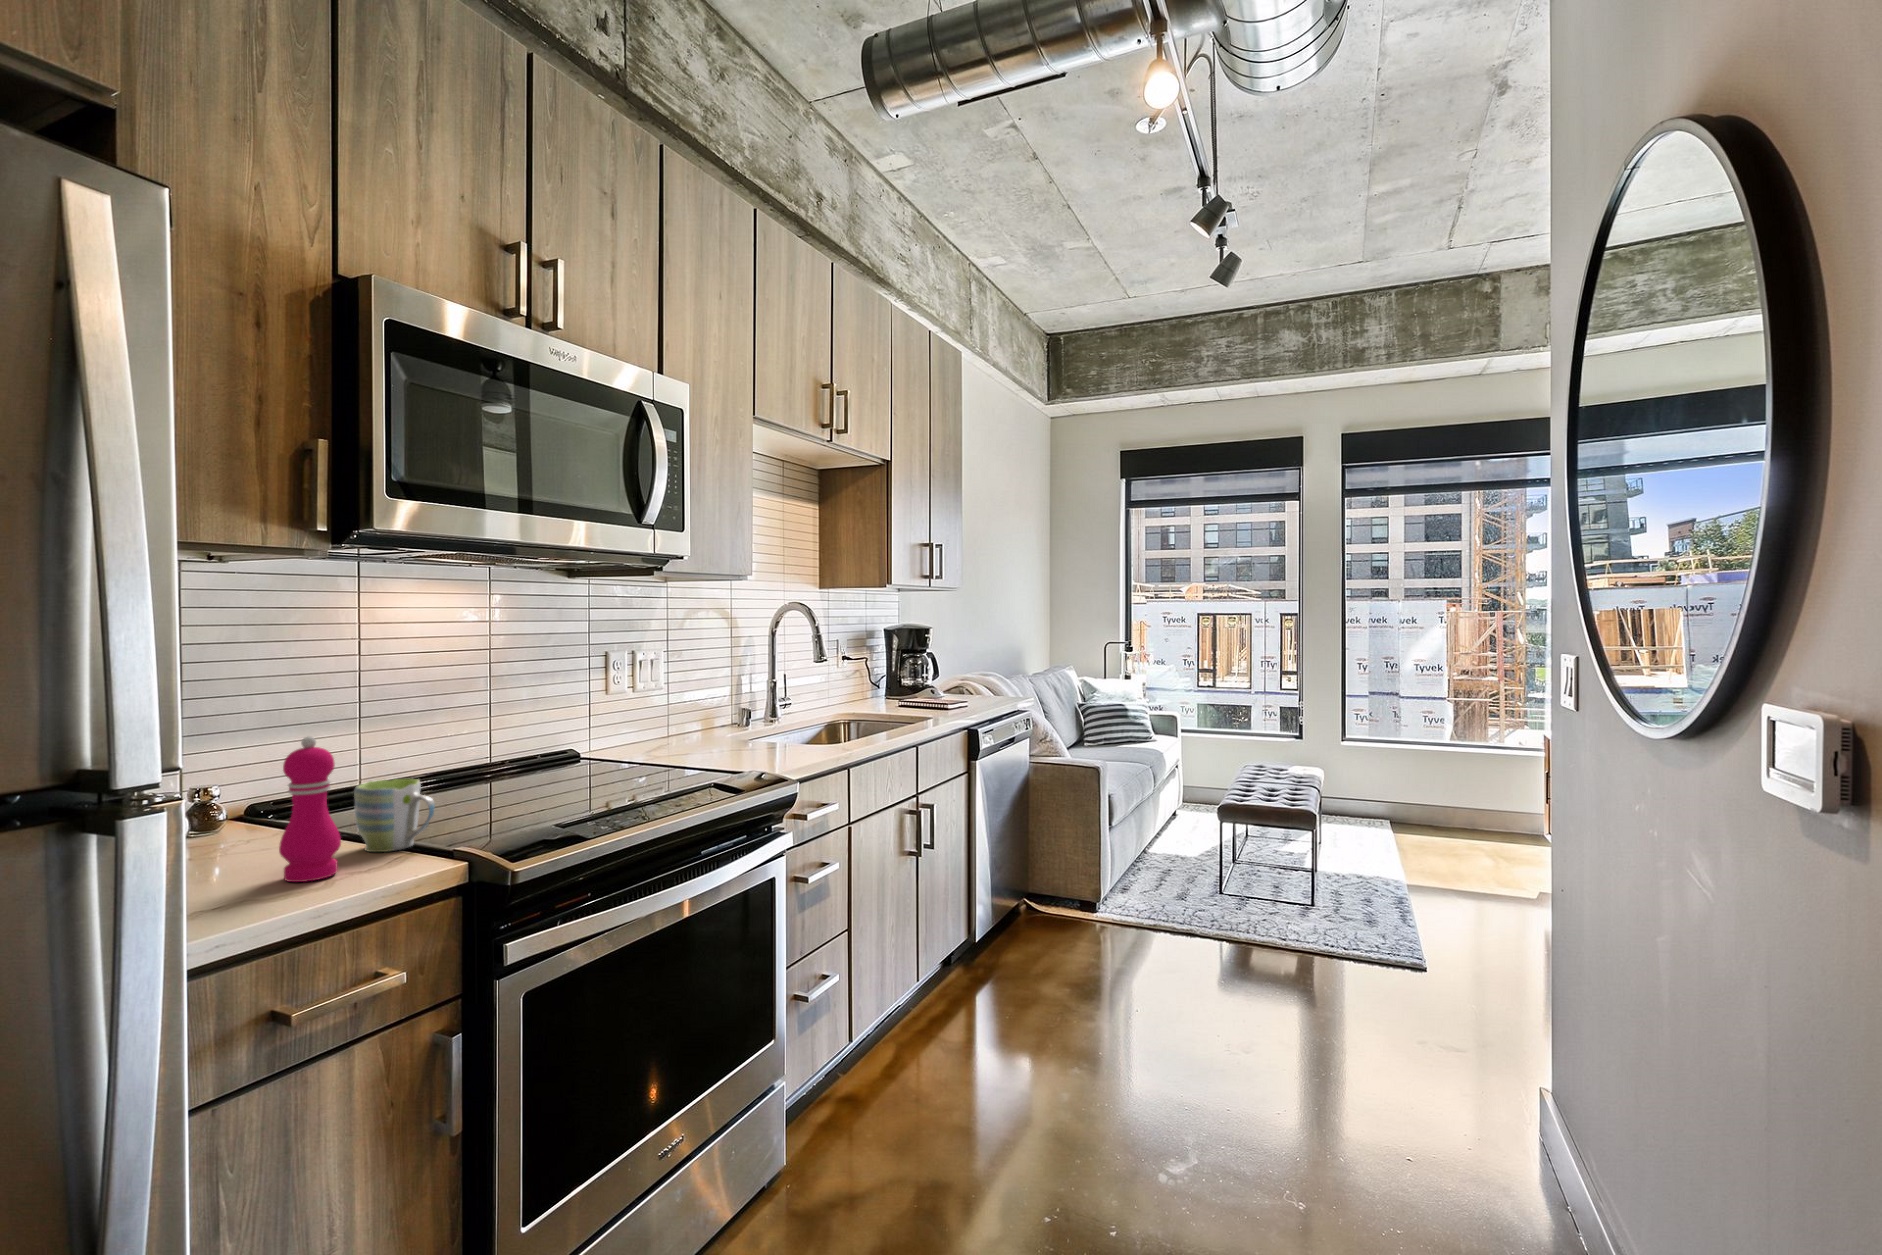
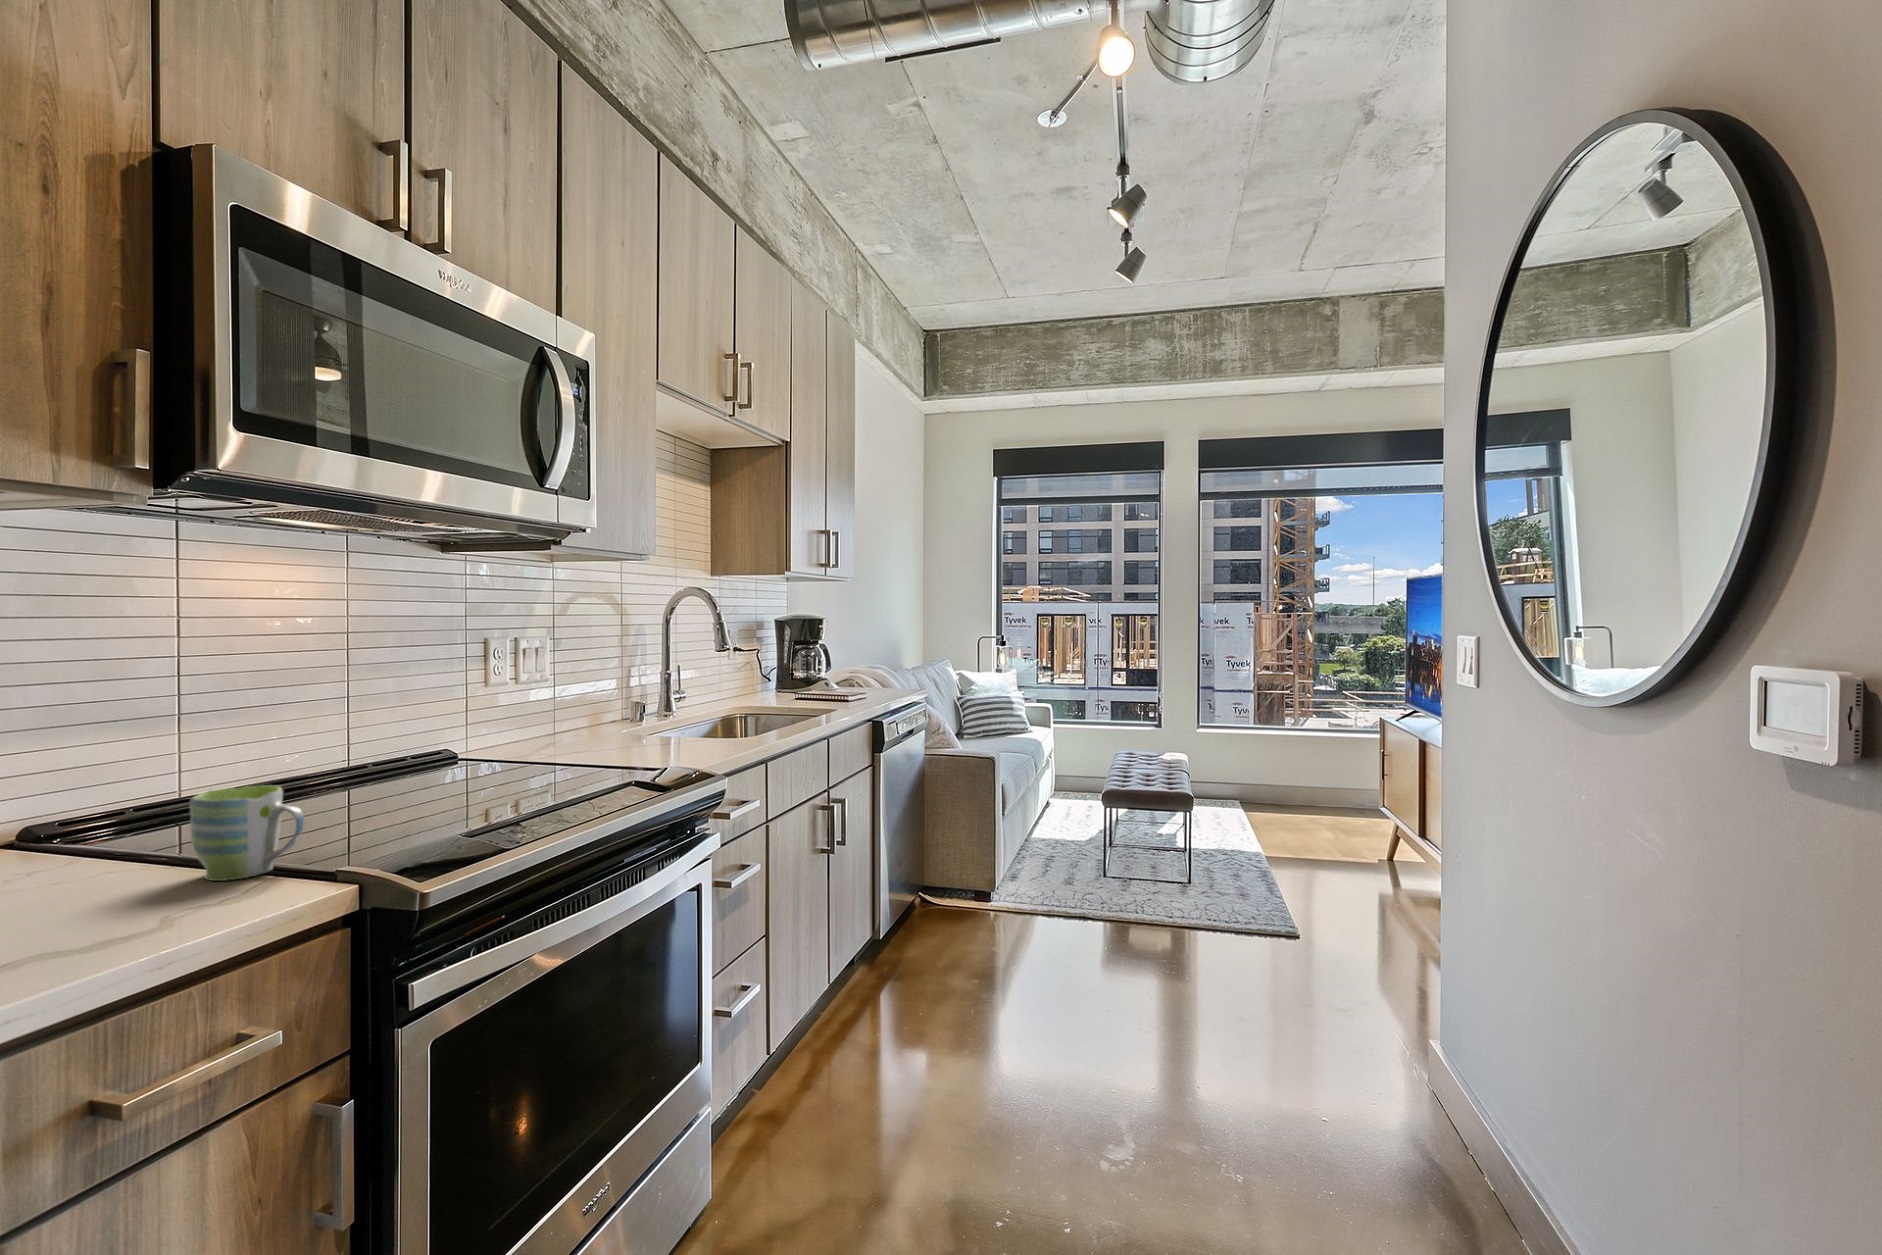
pepper mill: present [279,736,341,882] -> none [85,732,178,928]

